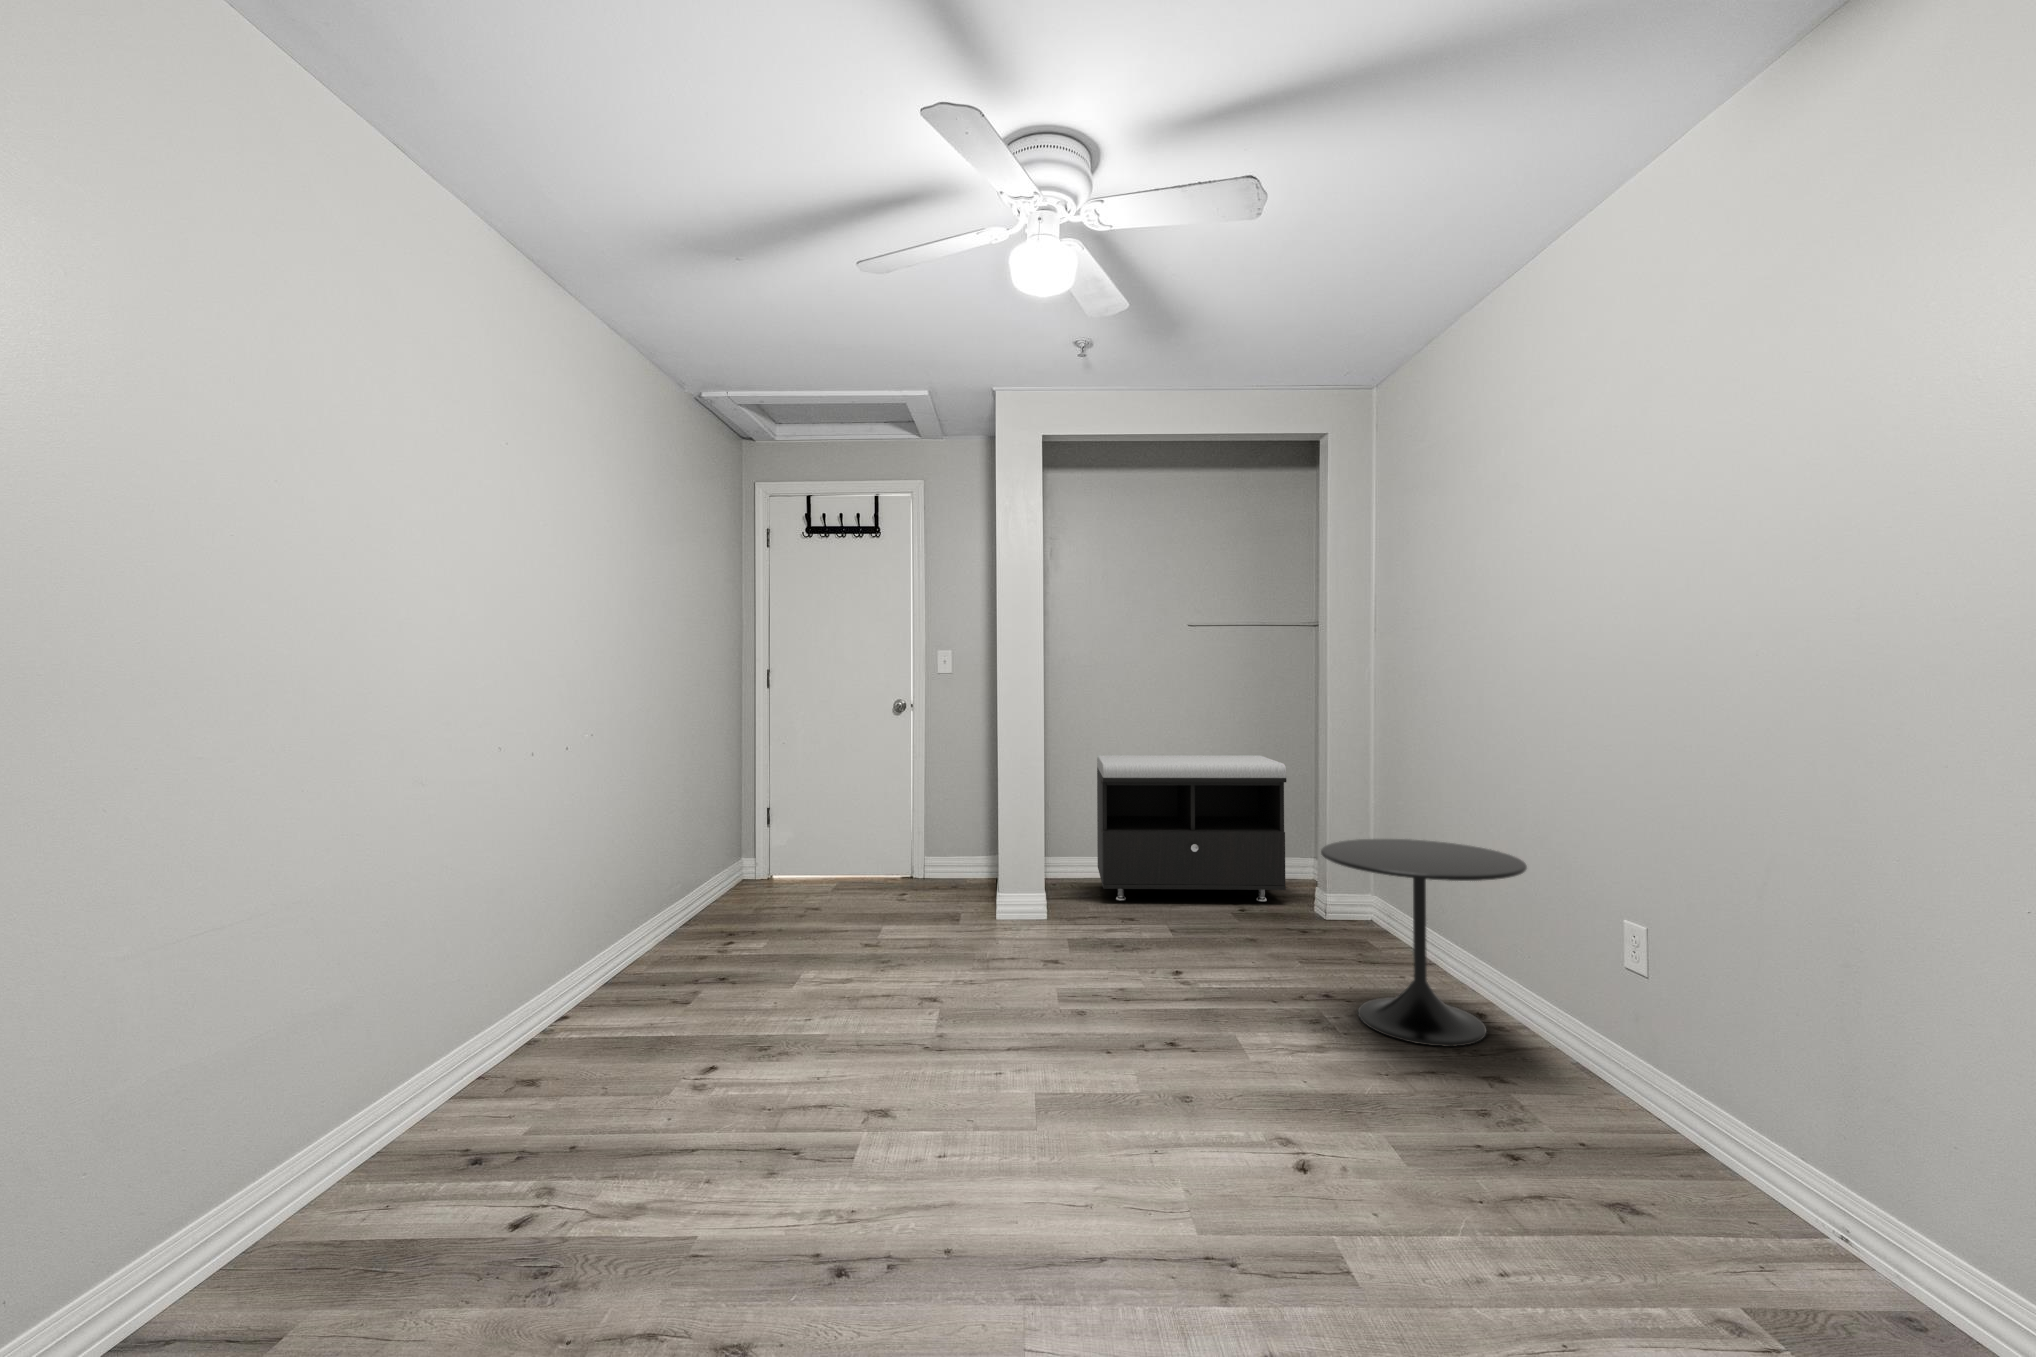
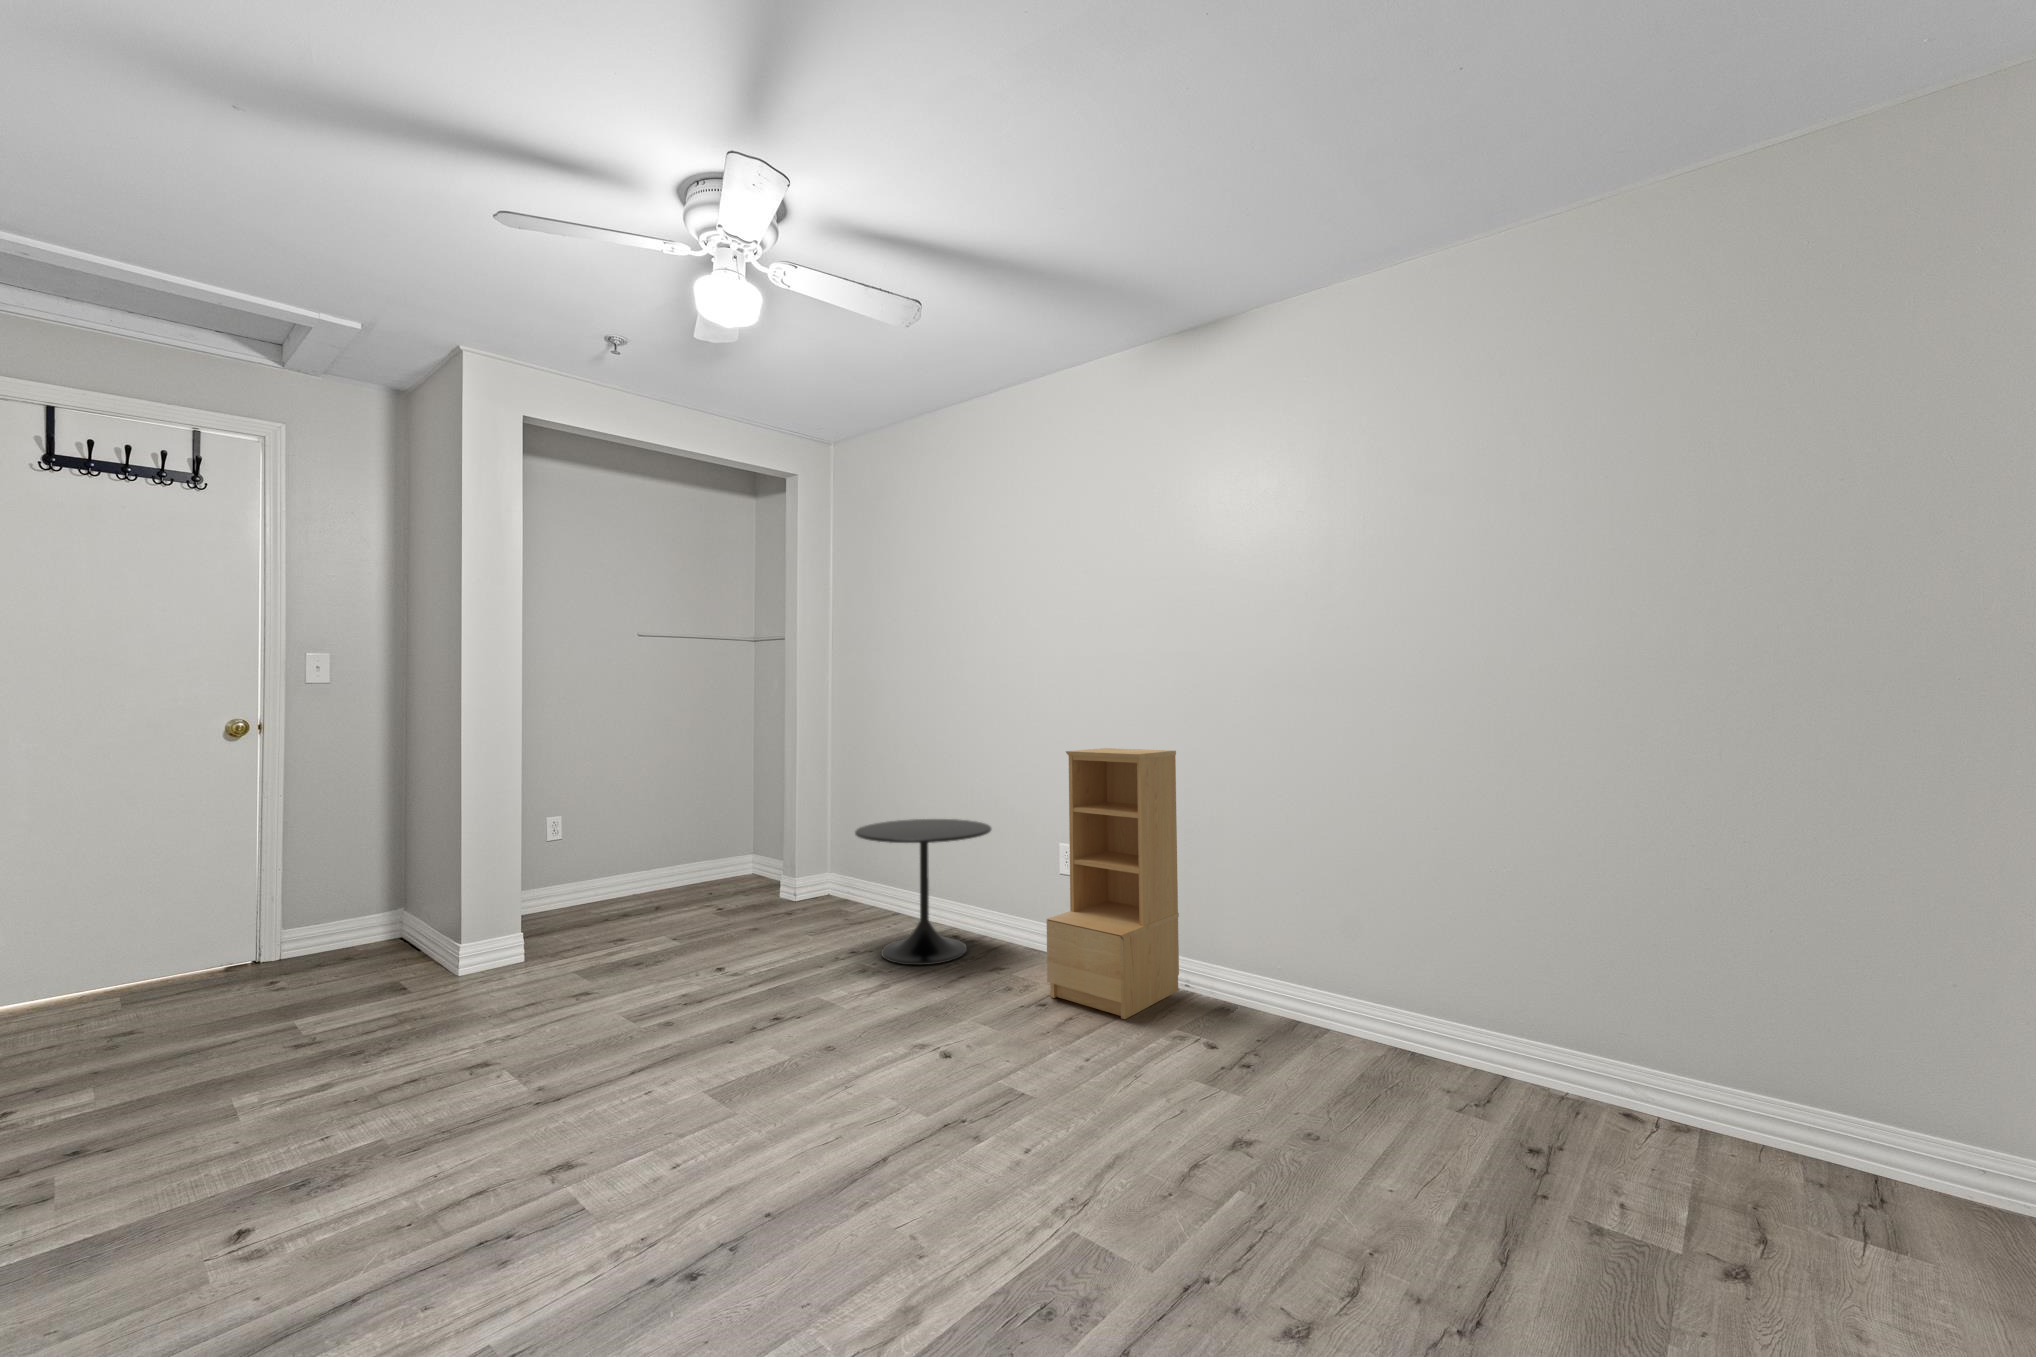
storage bench: present [1097,756,1287,902] -> none [545,772,755,928]
bookshelf: none [1535,767,1833,1244] -> present [1047,748,1179,1019]

